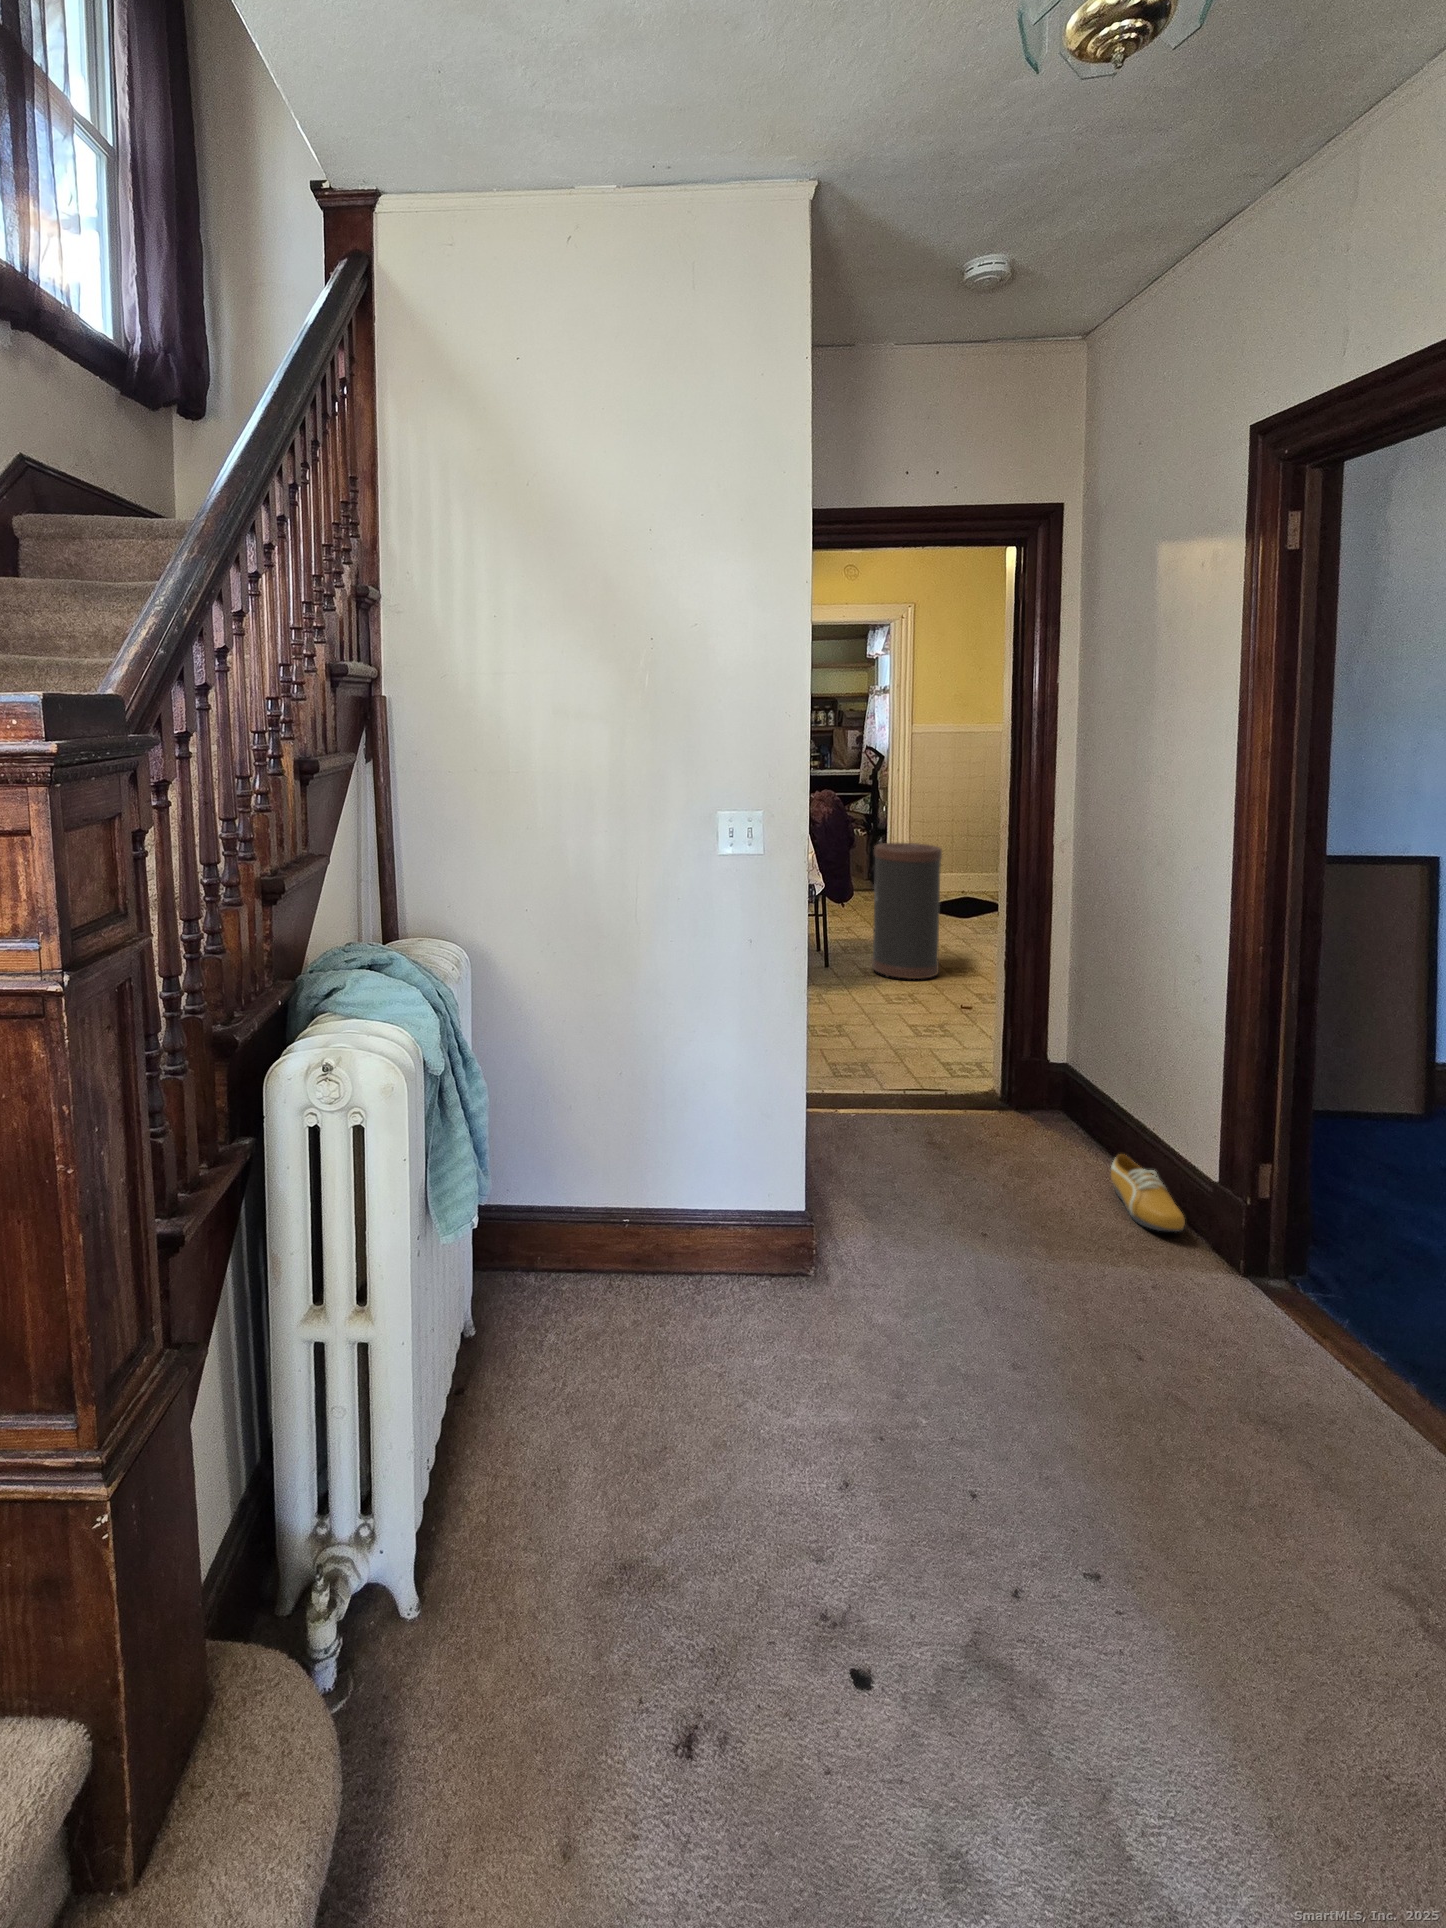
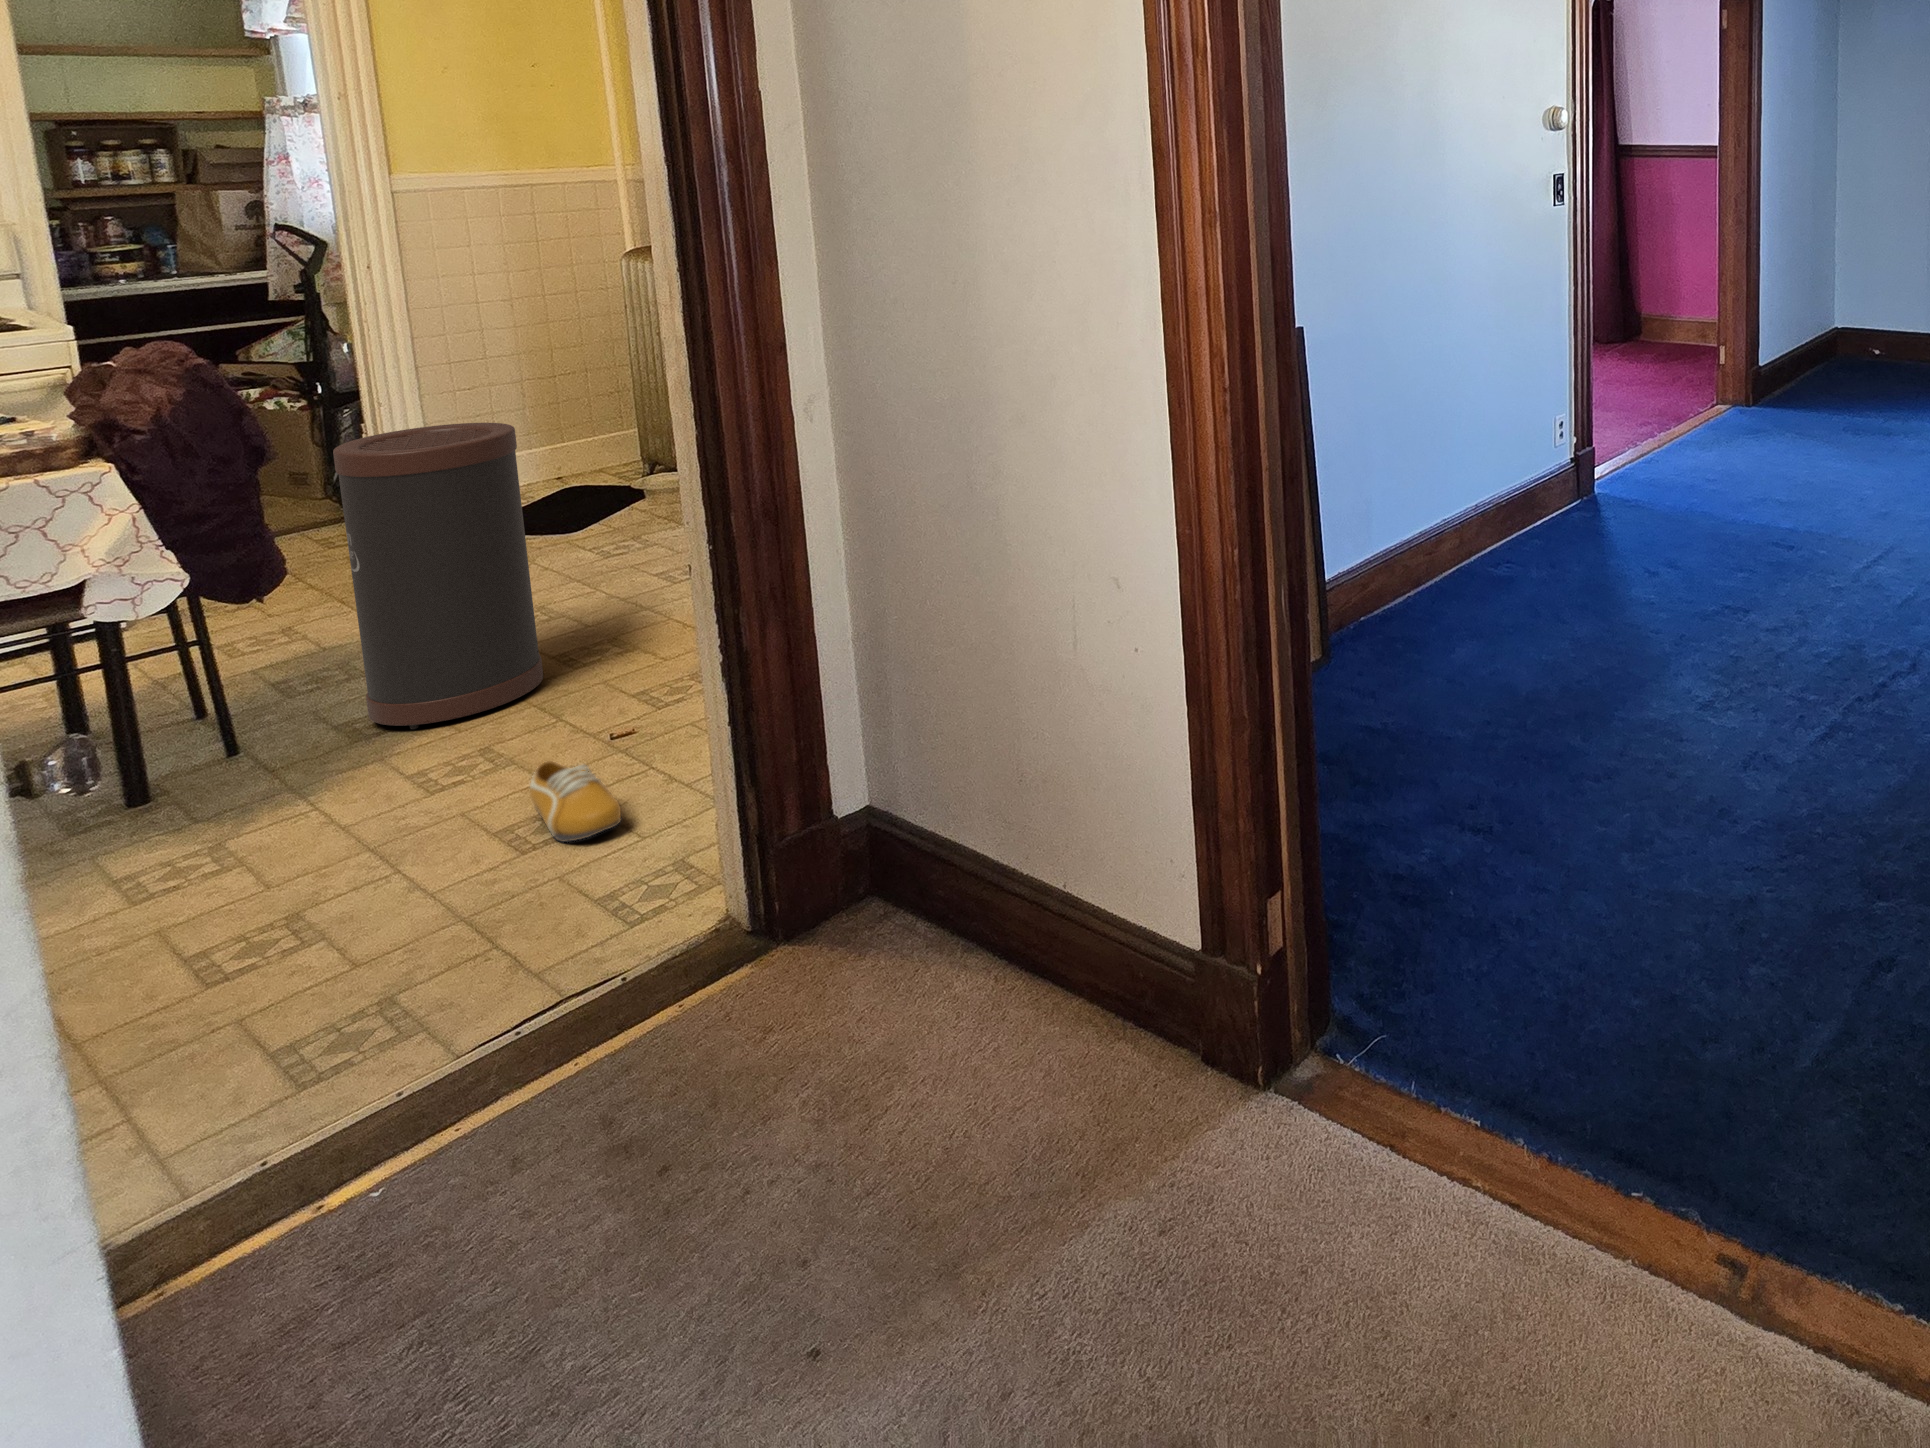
shoe: present [1111,1154,1185,1232] -> present [530,761,621,842]

